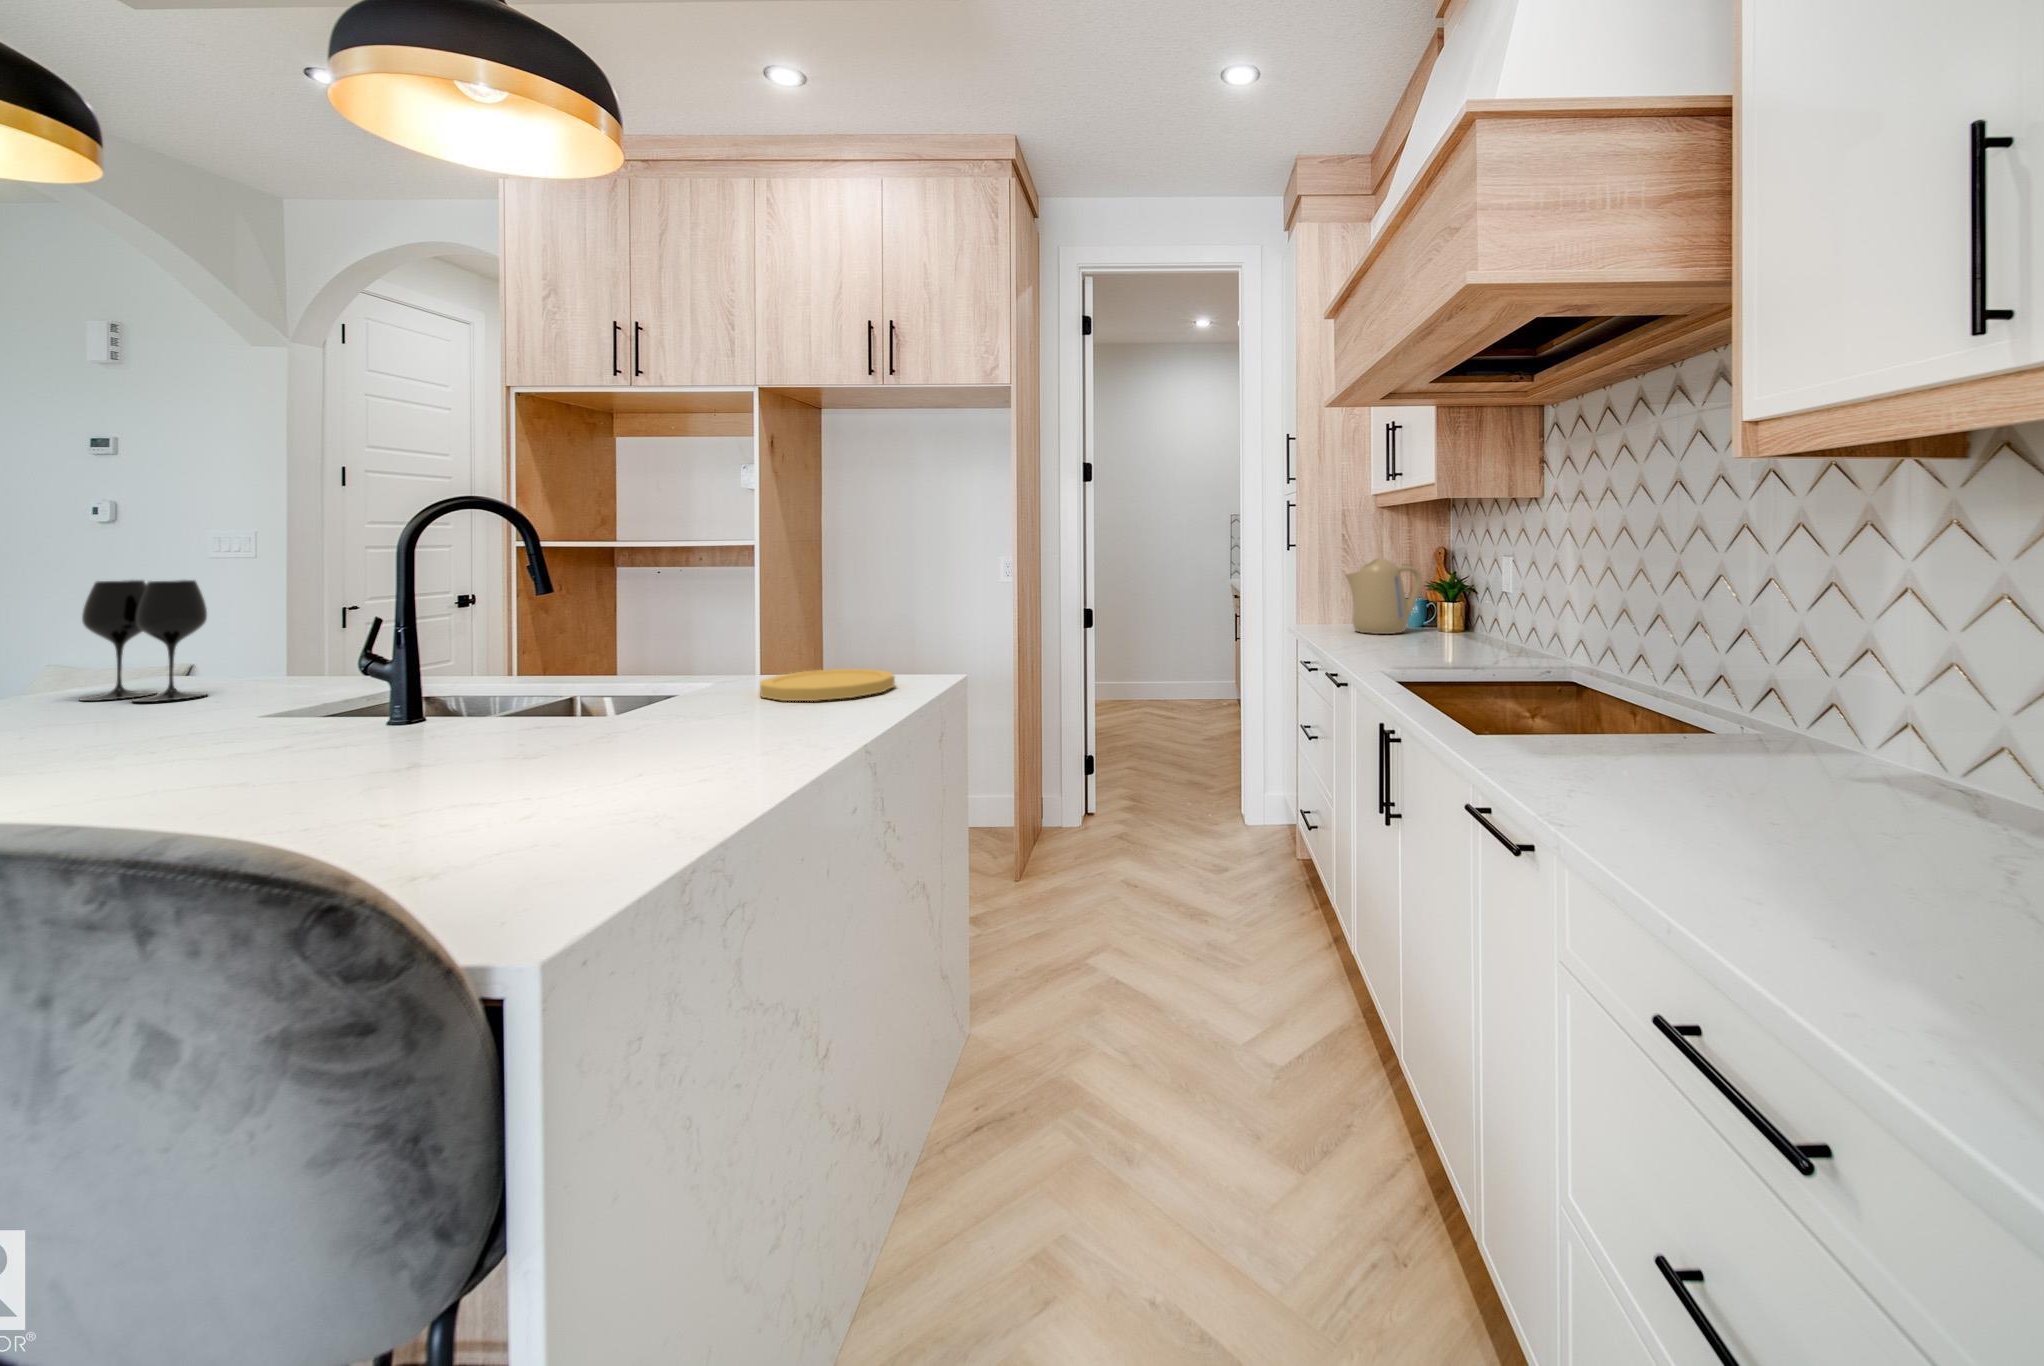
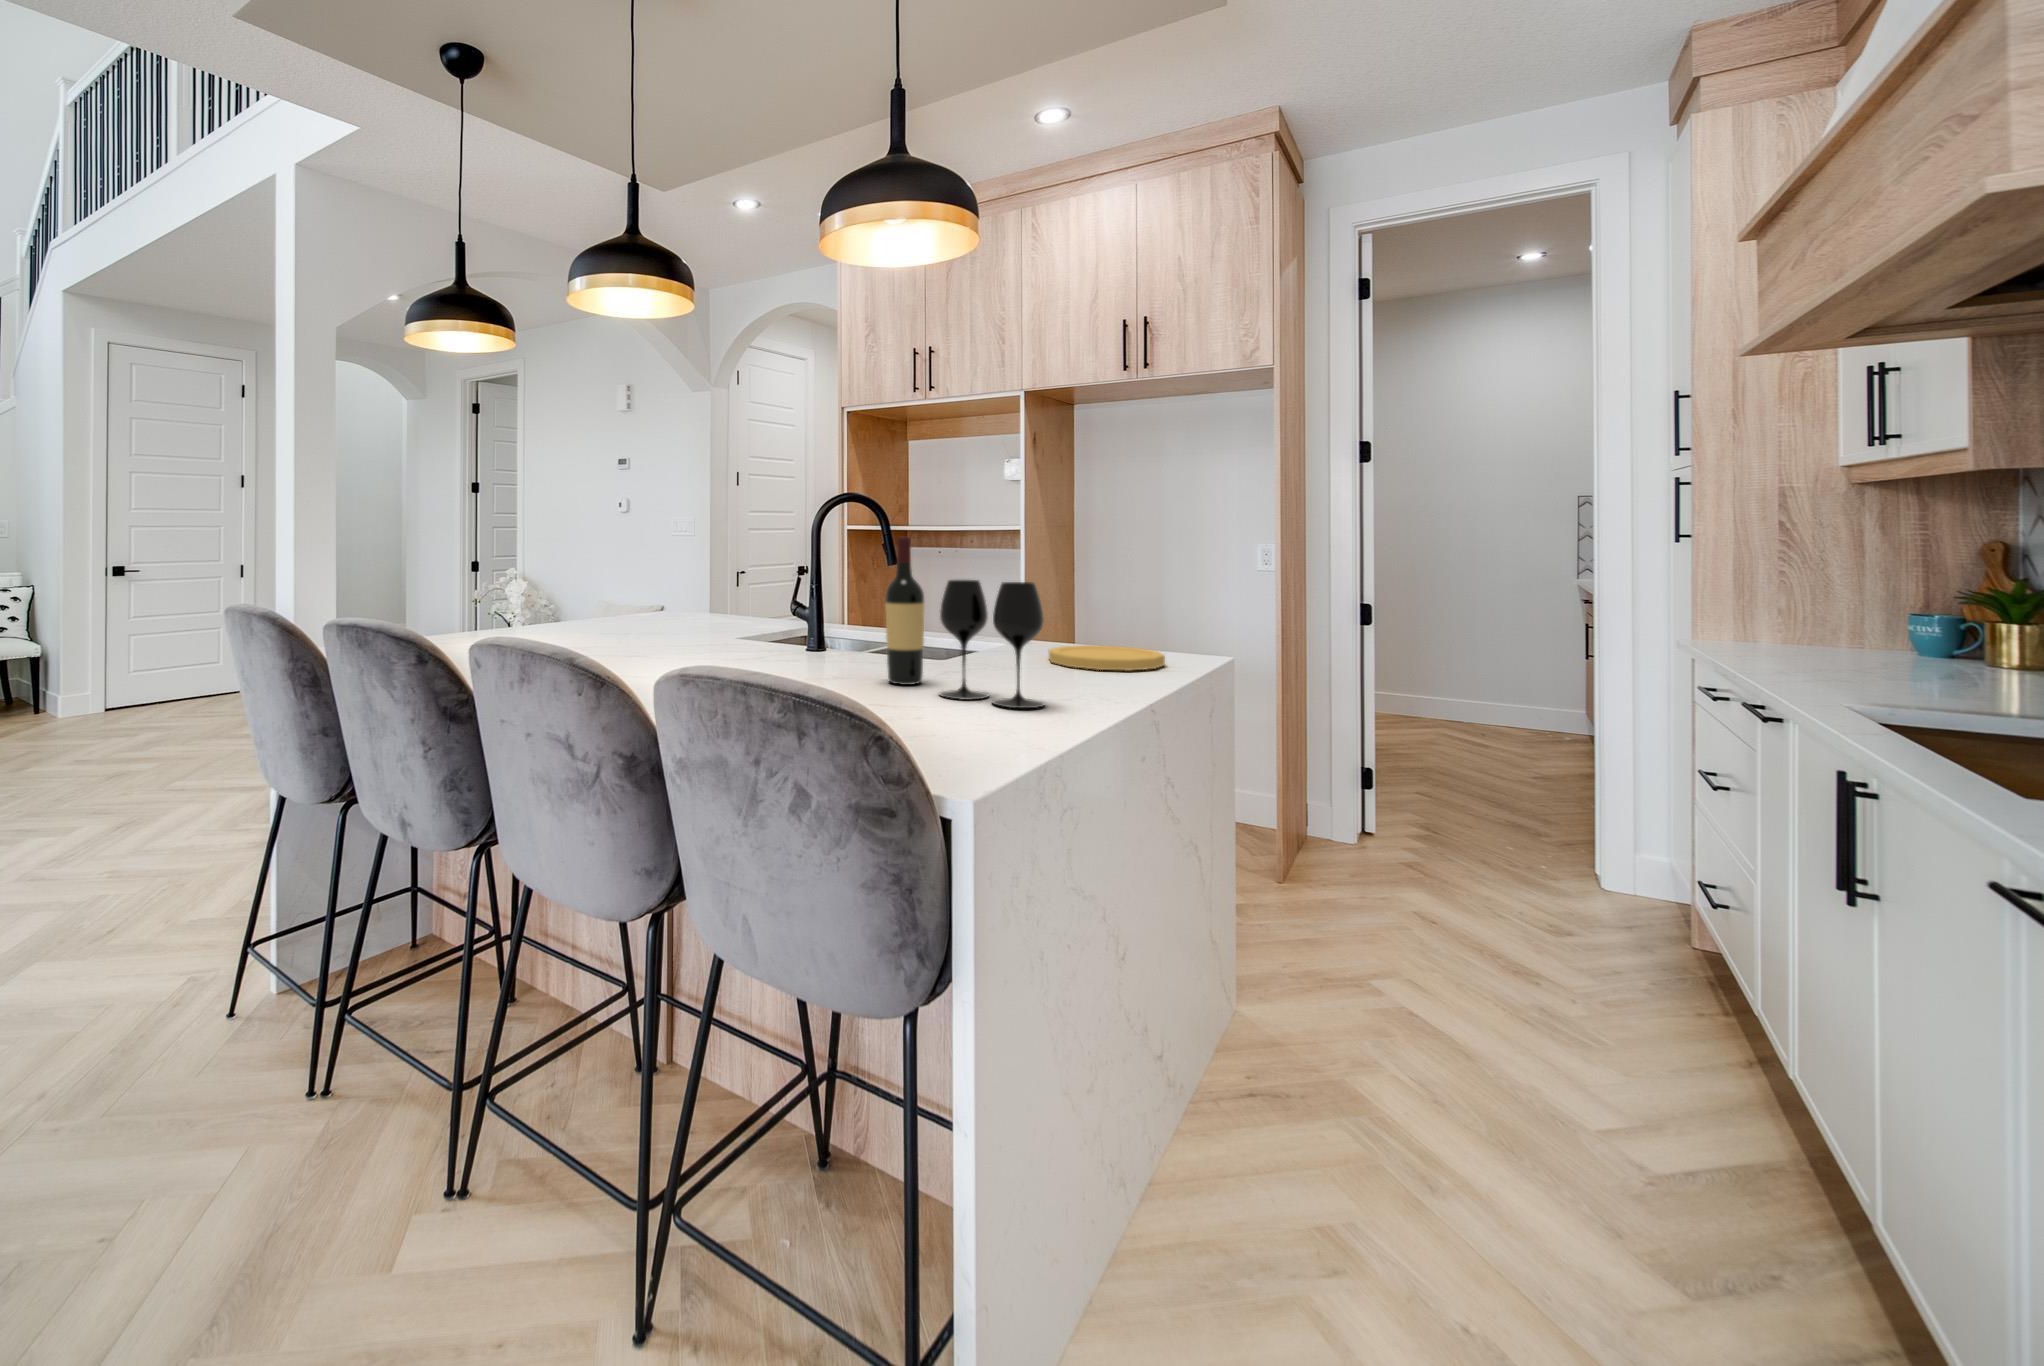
wine bottle: none [491,546,559,757] -> present [885,537,924,685]
kettle: present [1345,558,1422,634] -> none [1780,557,1946,664]
wine glass: present [81,580,207,702] -> present [940,580,1044,708]

